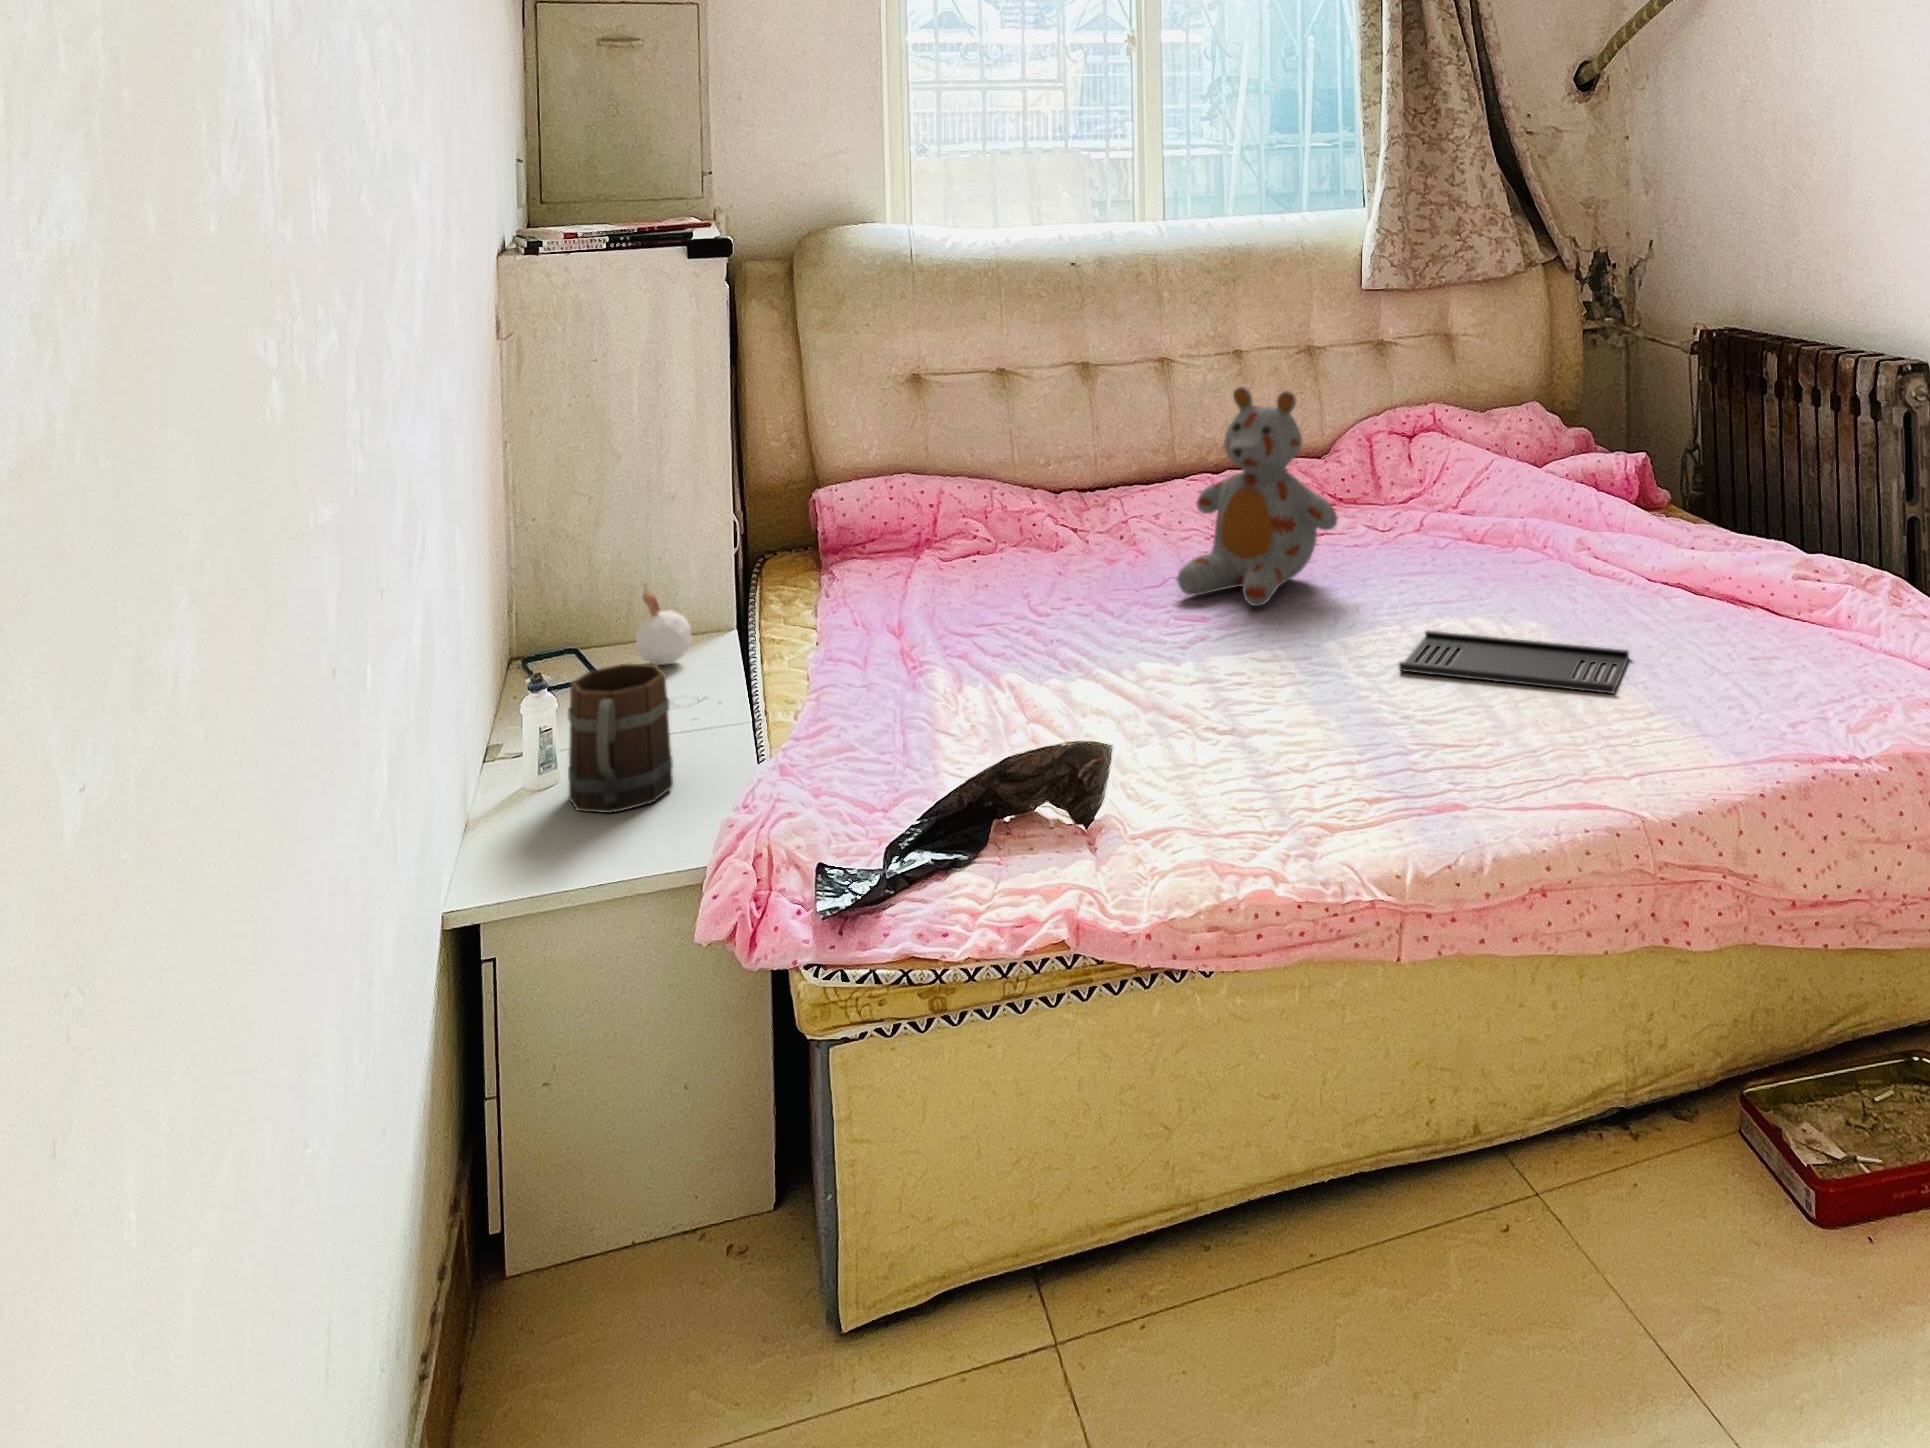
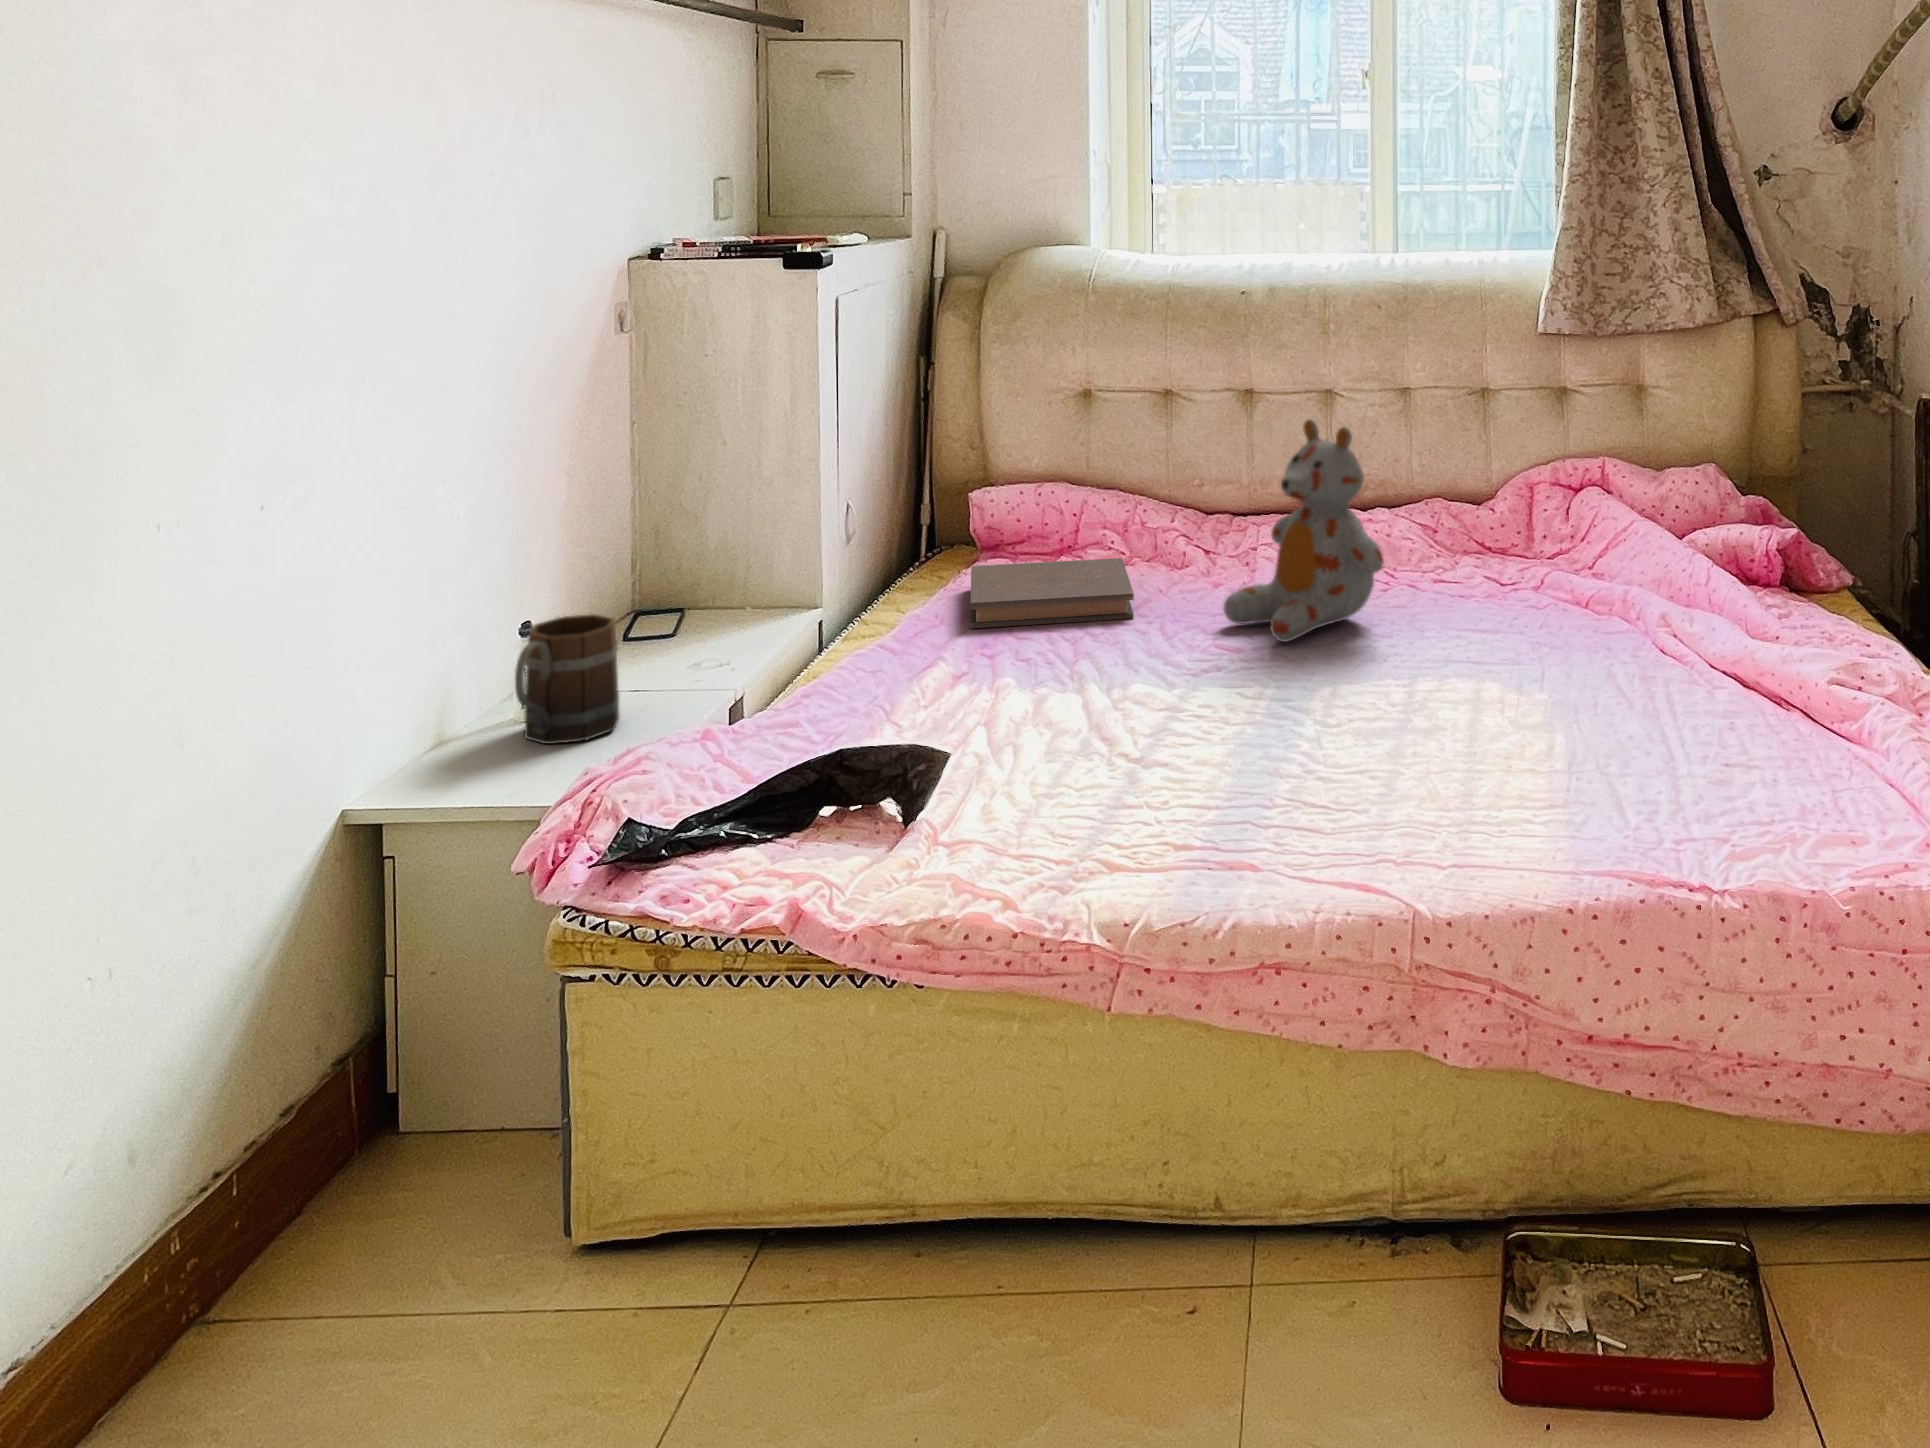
book: none [873,547,1080,635] -> present [970,558,1134,628]
candle: present [636,584,692,666] -> none [715,540,767,626]
tray: present [1399,631,1629,694] -> none [1341,687,1590,780]

